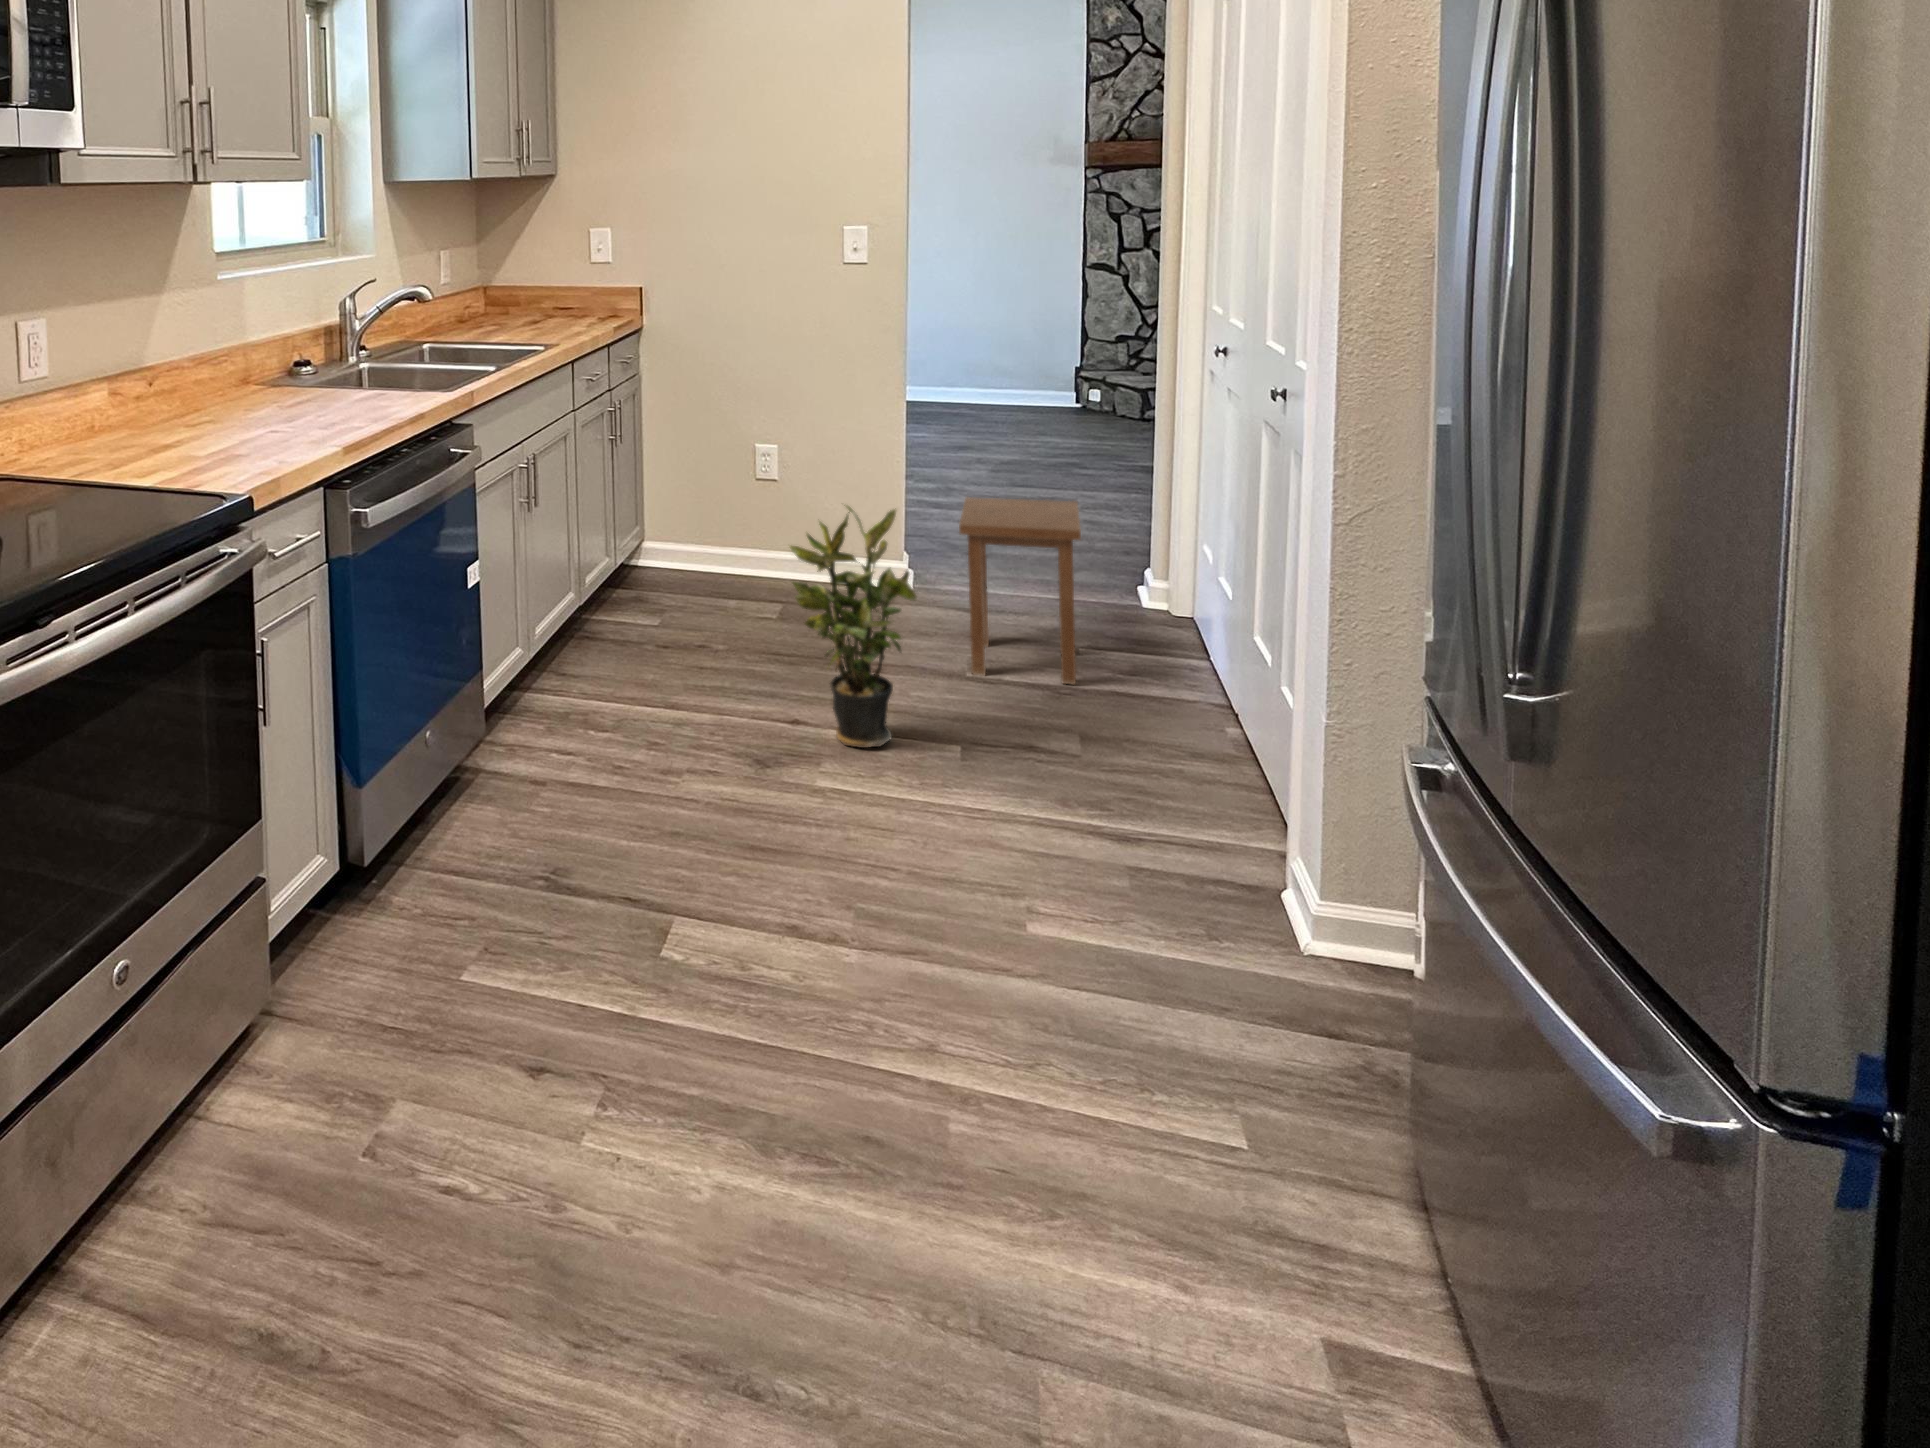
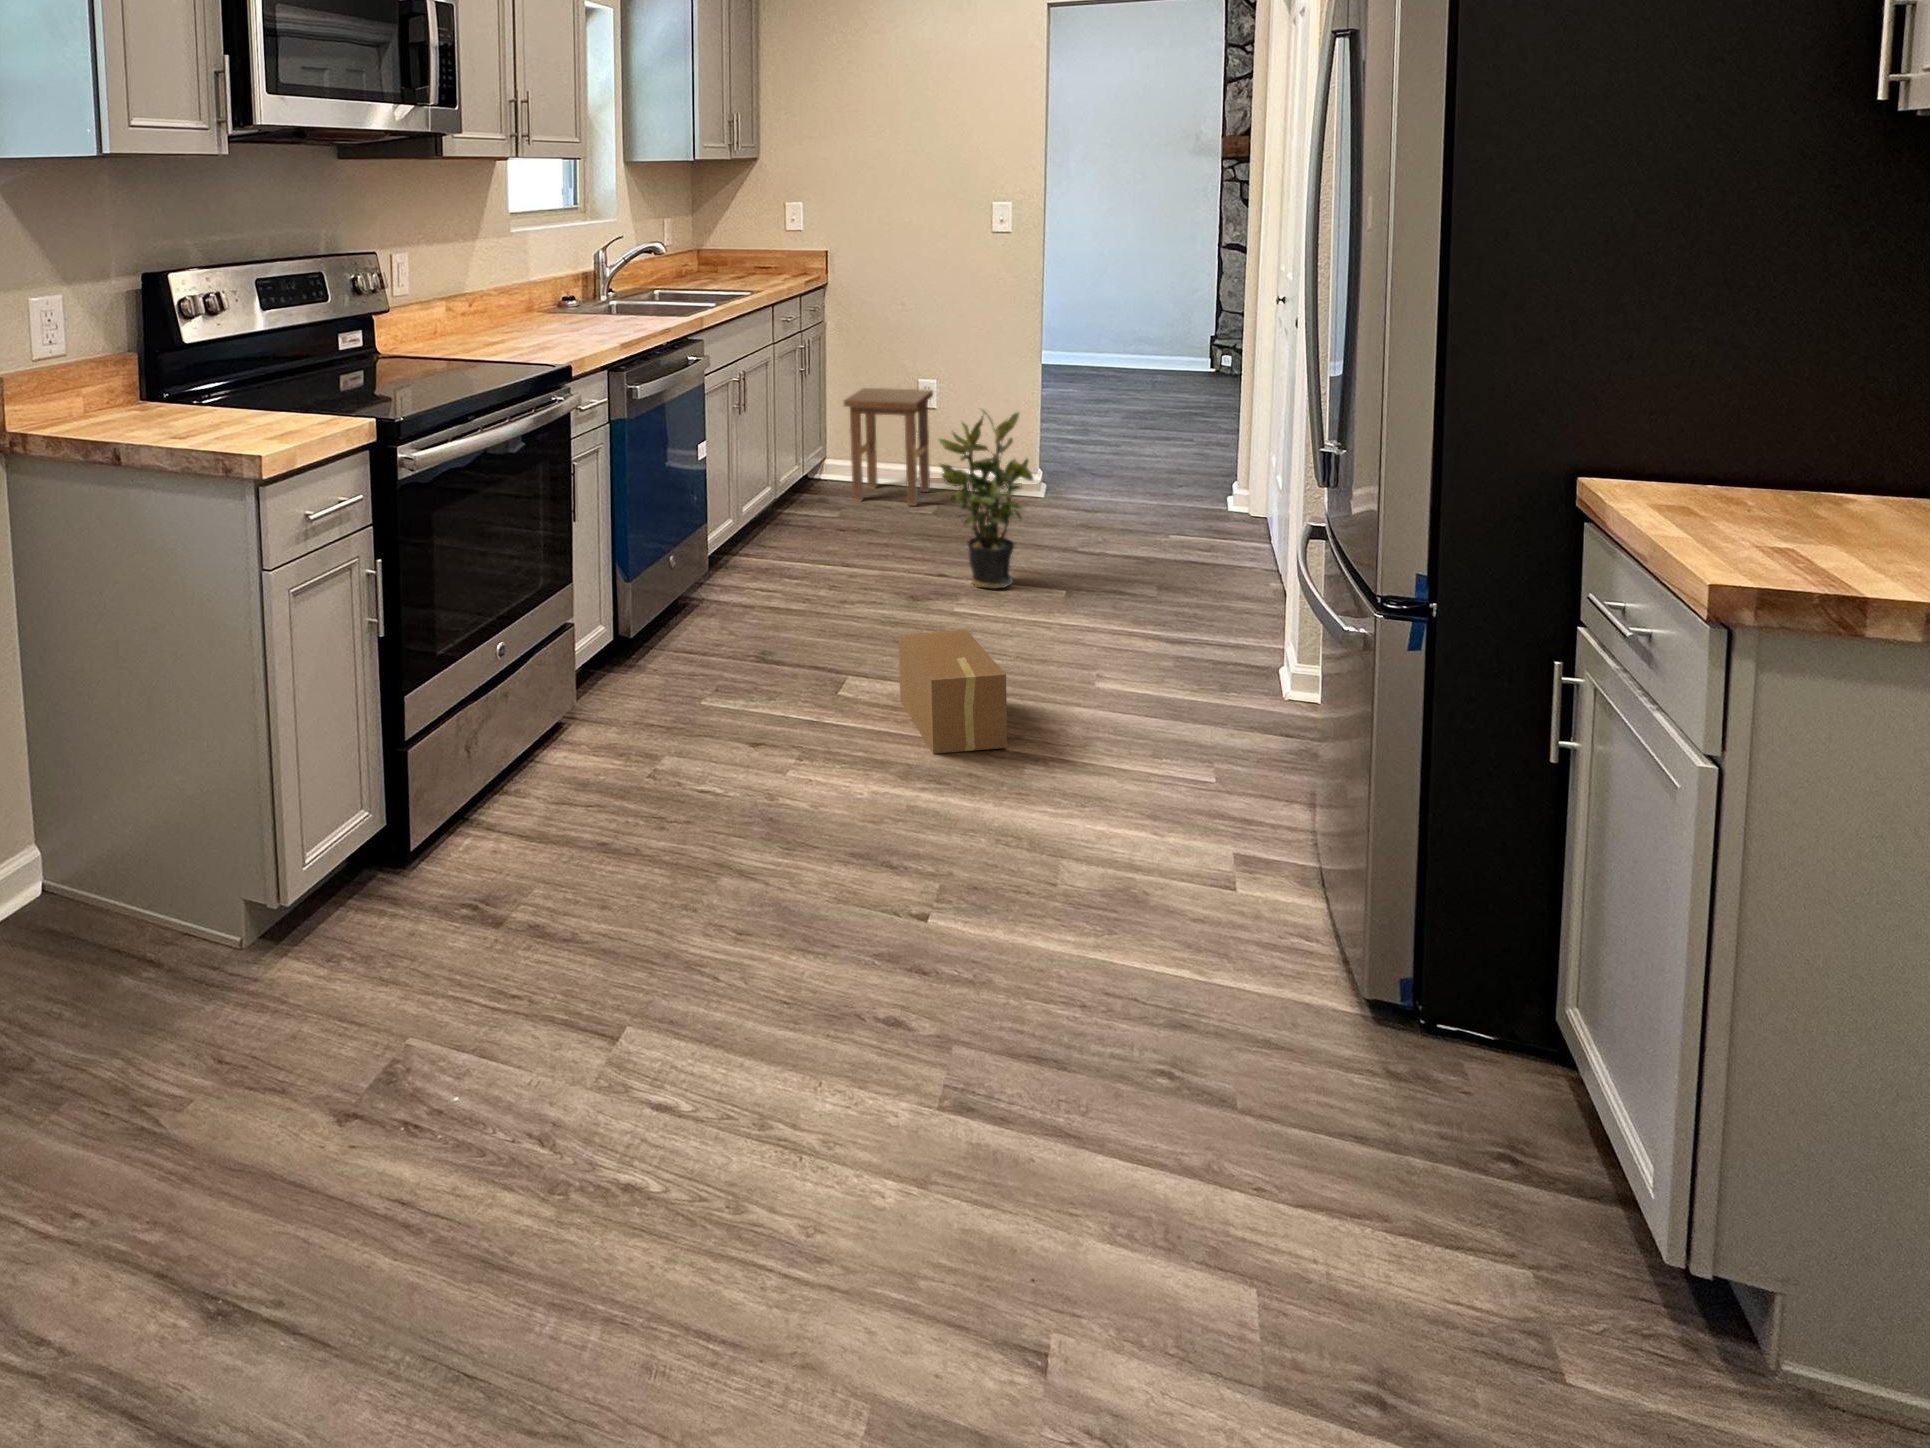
stool: present [959,497,1081,684] -> present [844,388,933,506]
cardboard box: none [749,862,920,1087] -> present [898,630,1008,754]

